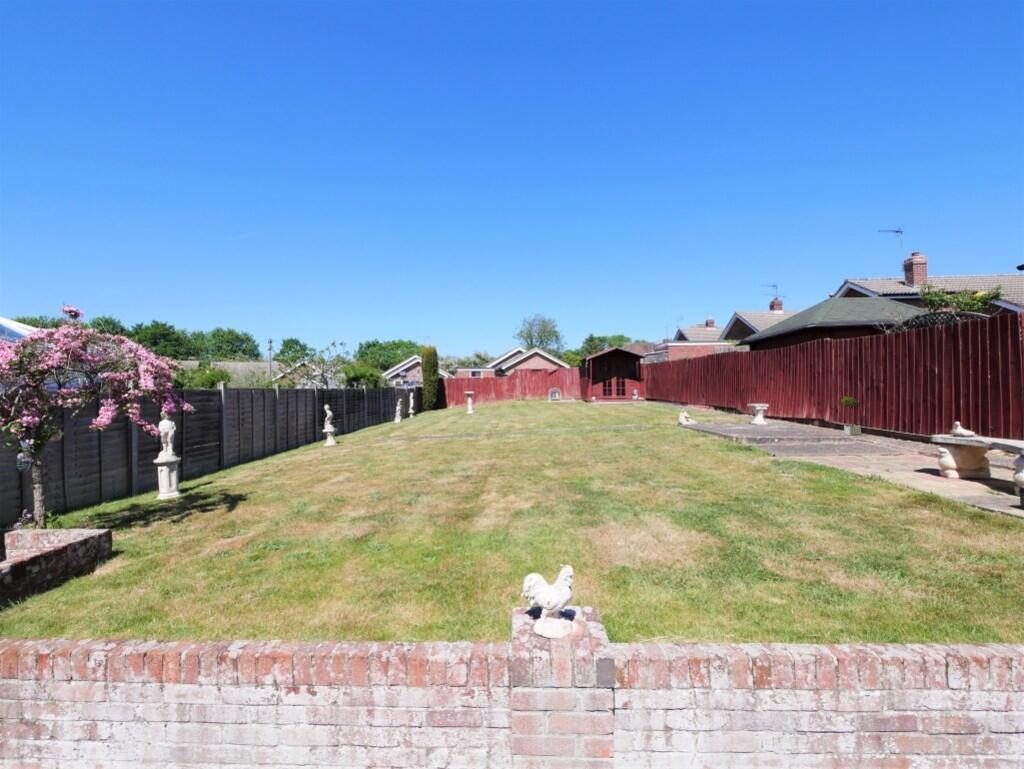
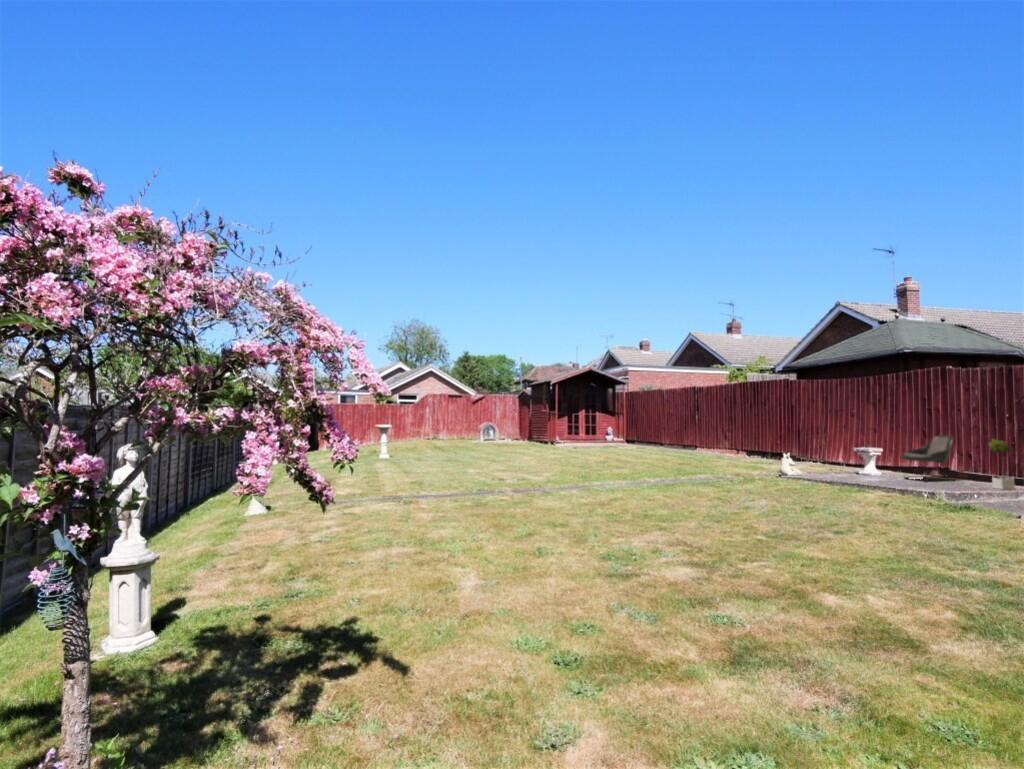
lounge chair: none [787,394,827,430] -> present [901,435,953,480]

